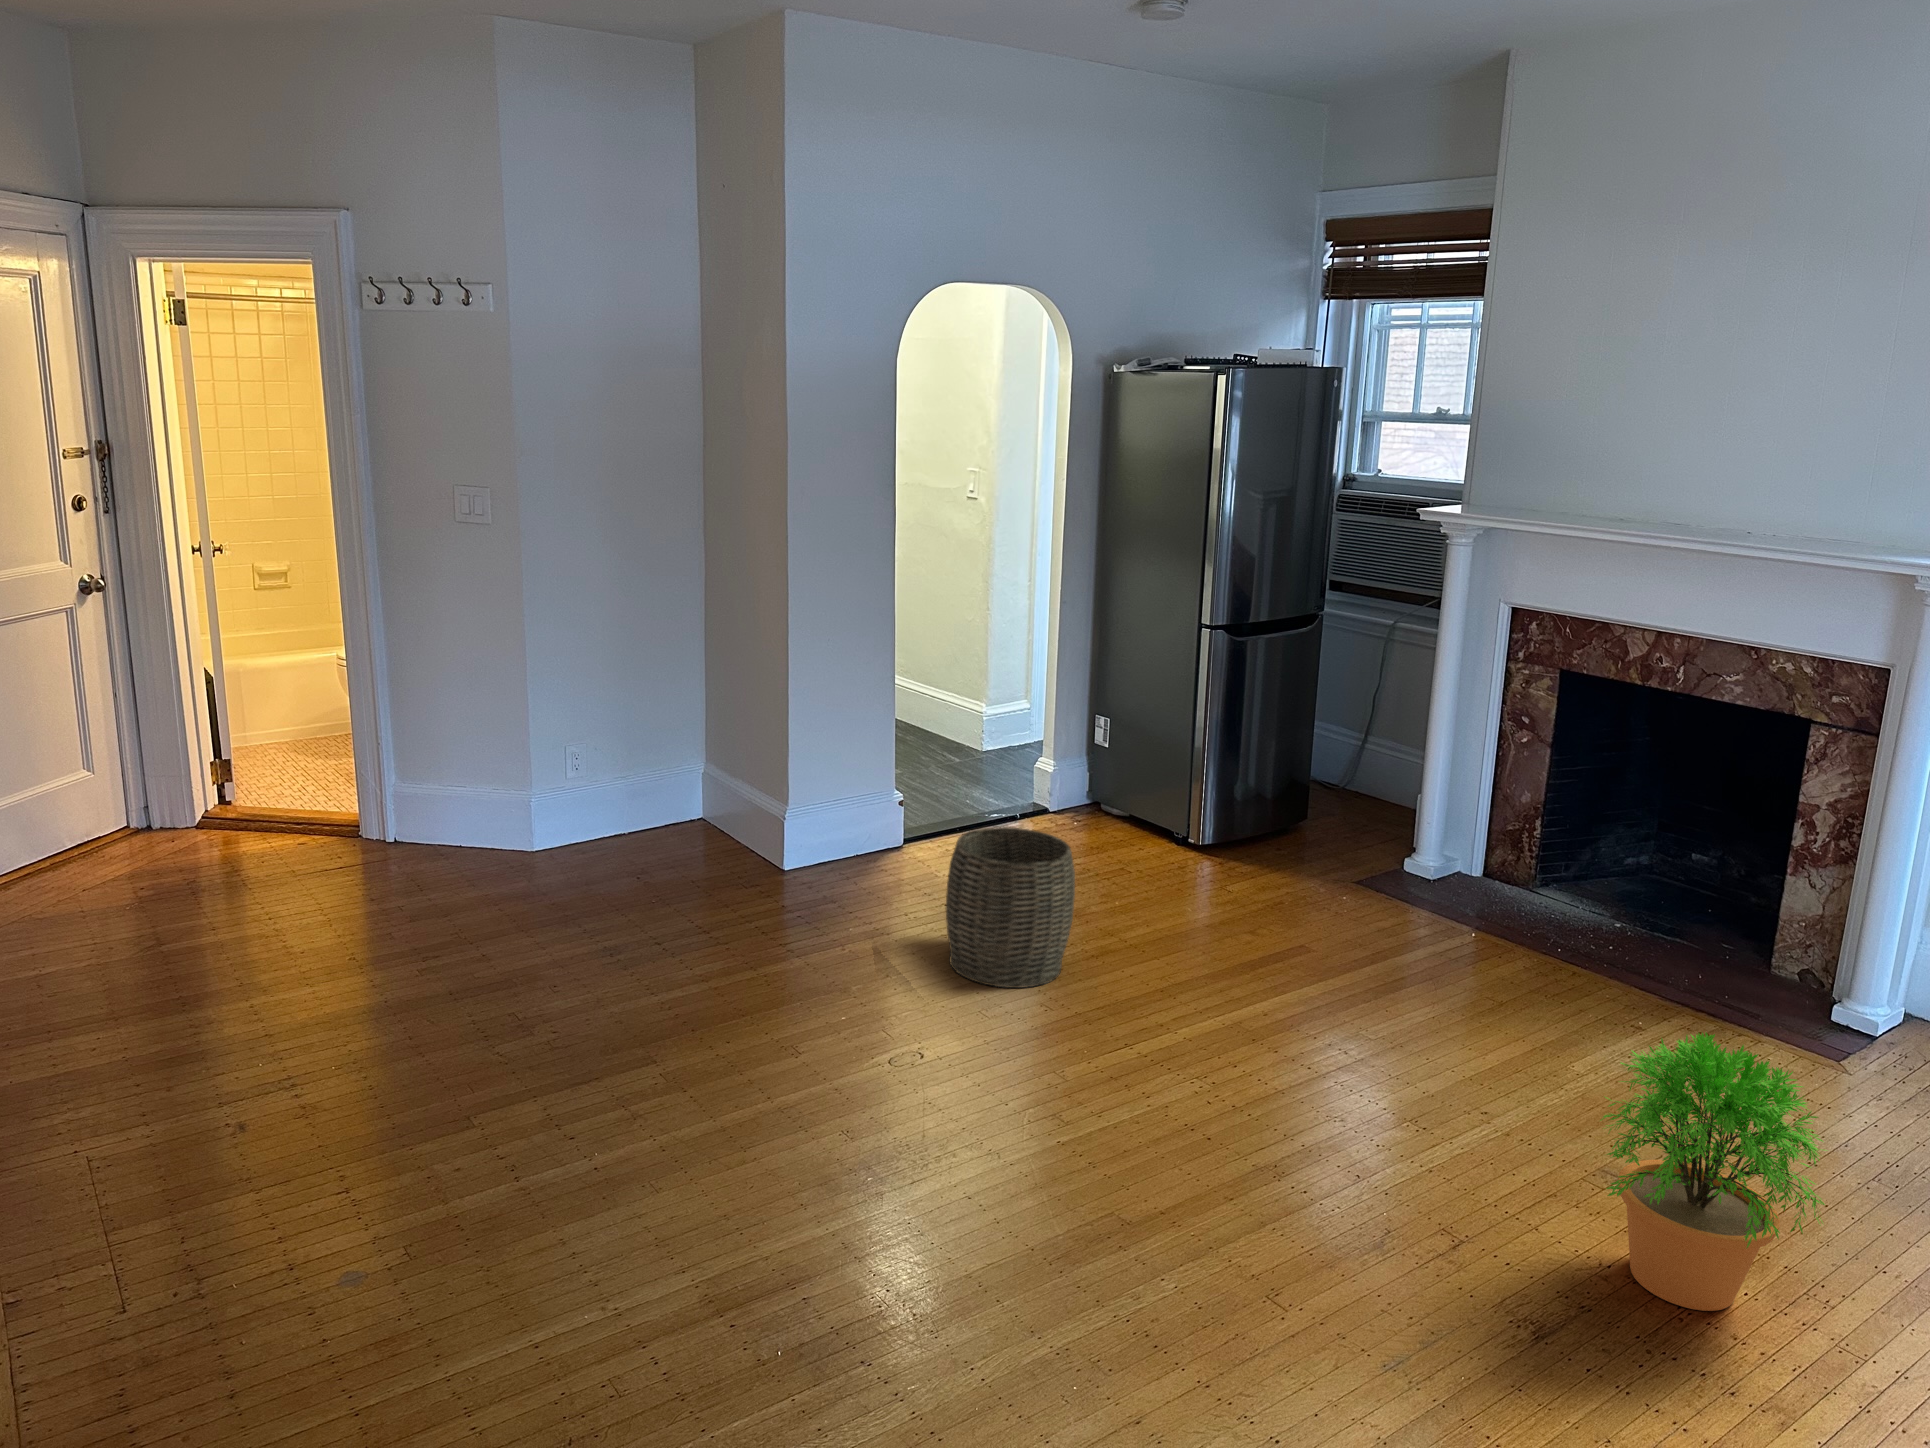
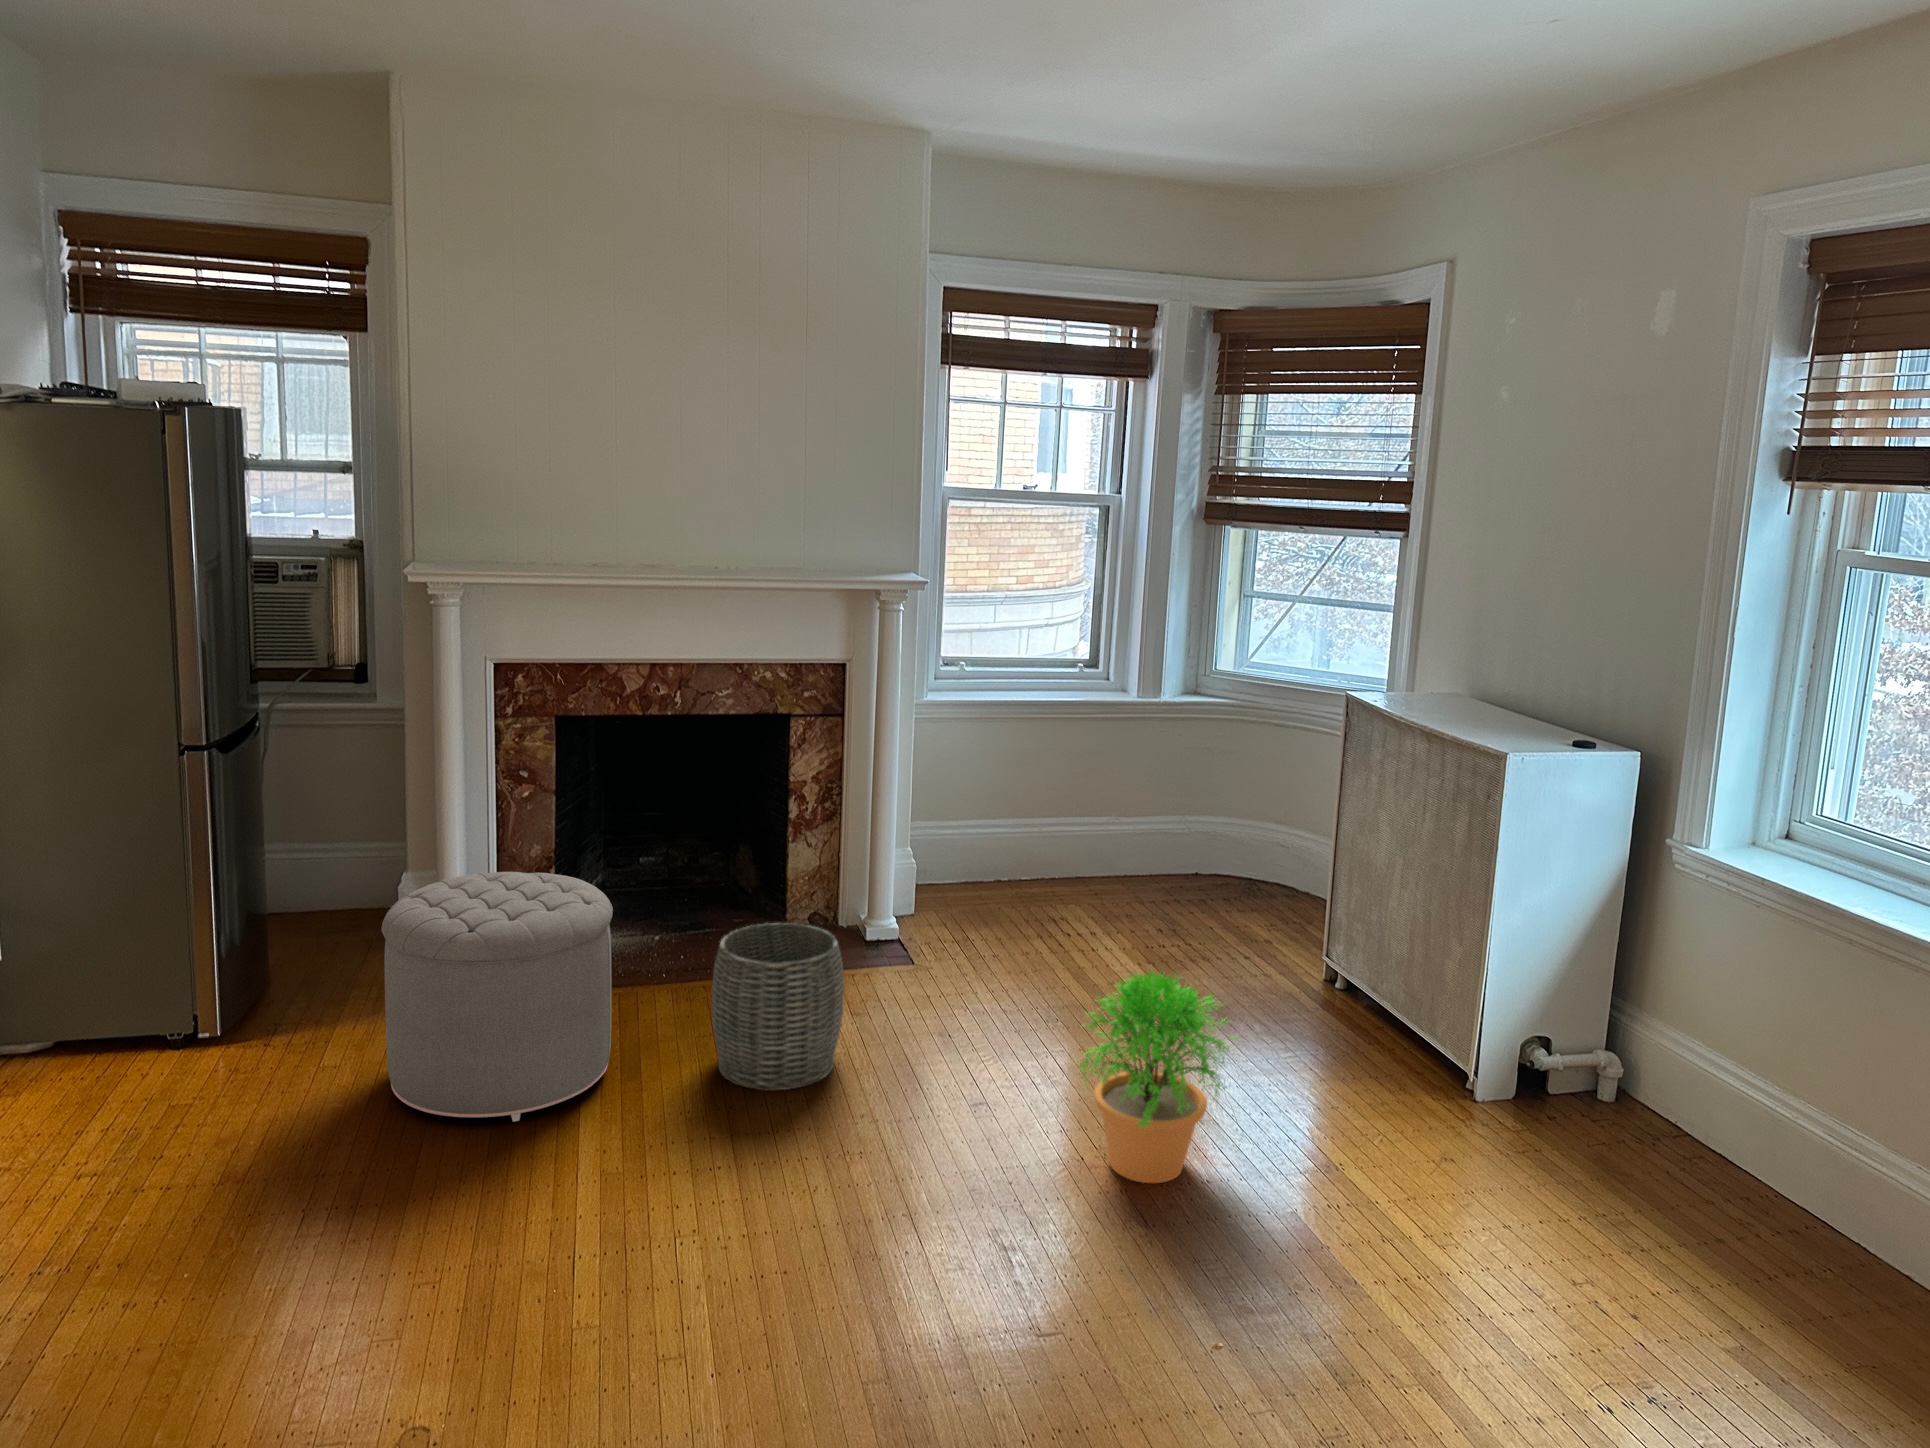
ottoman: none [1220,759,1424,963] -> present [381,872,613,1122]
woven basket: present [946,827,1075,988] -> present [712,923,844,1091]

